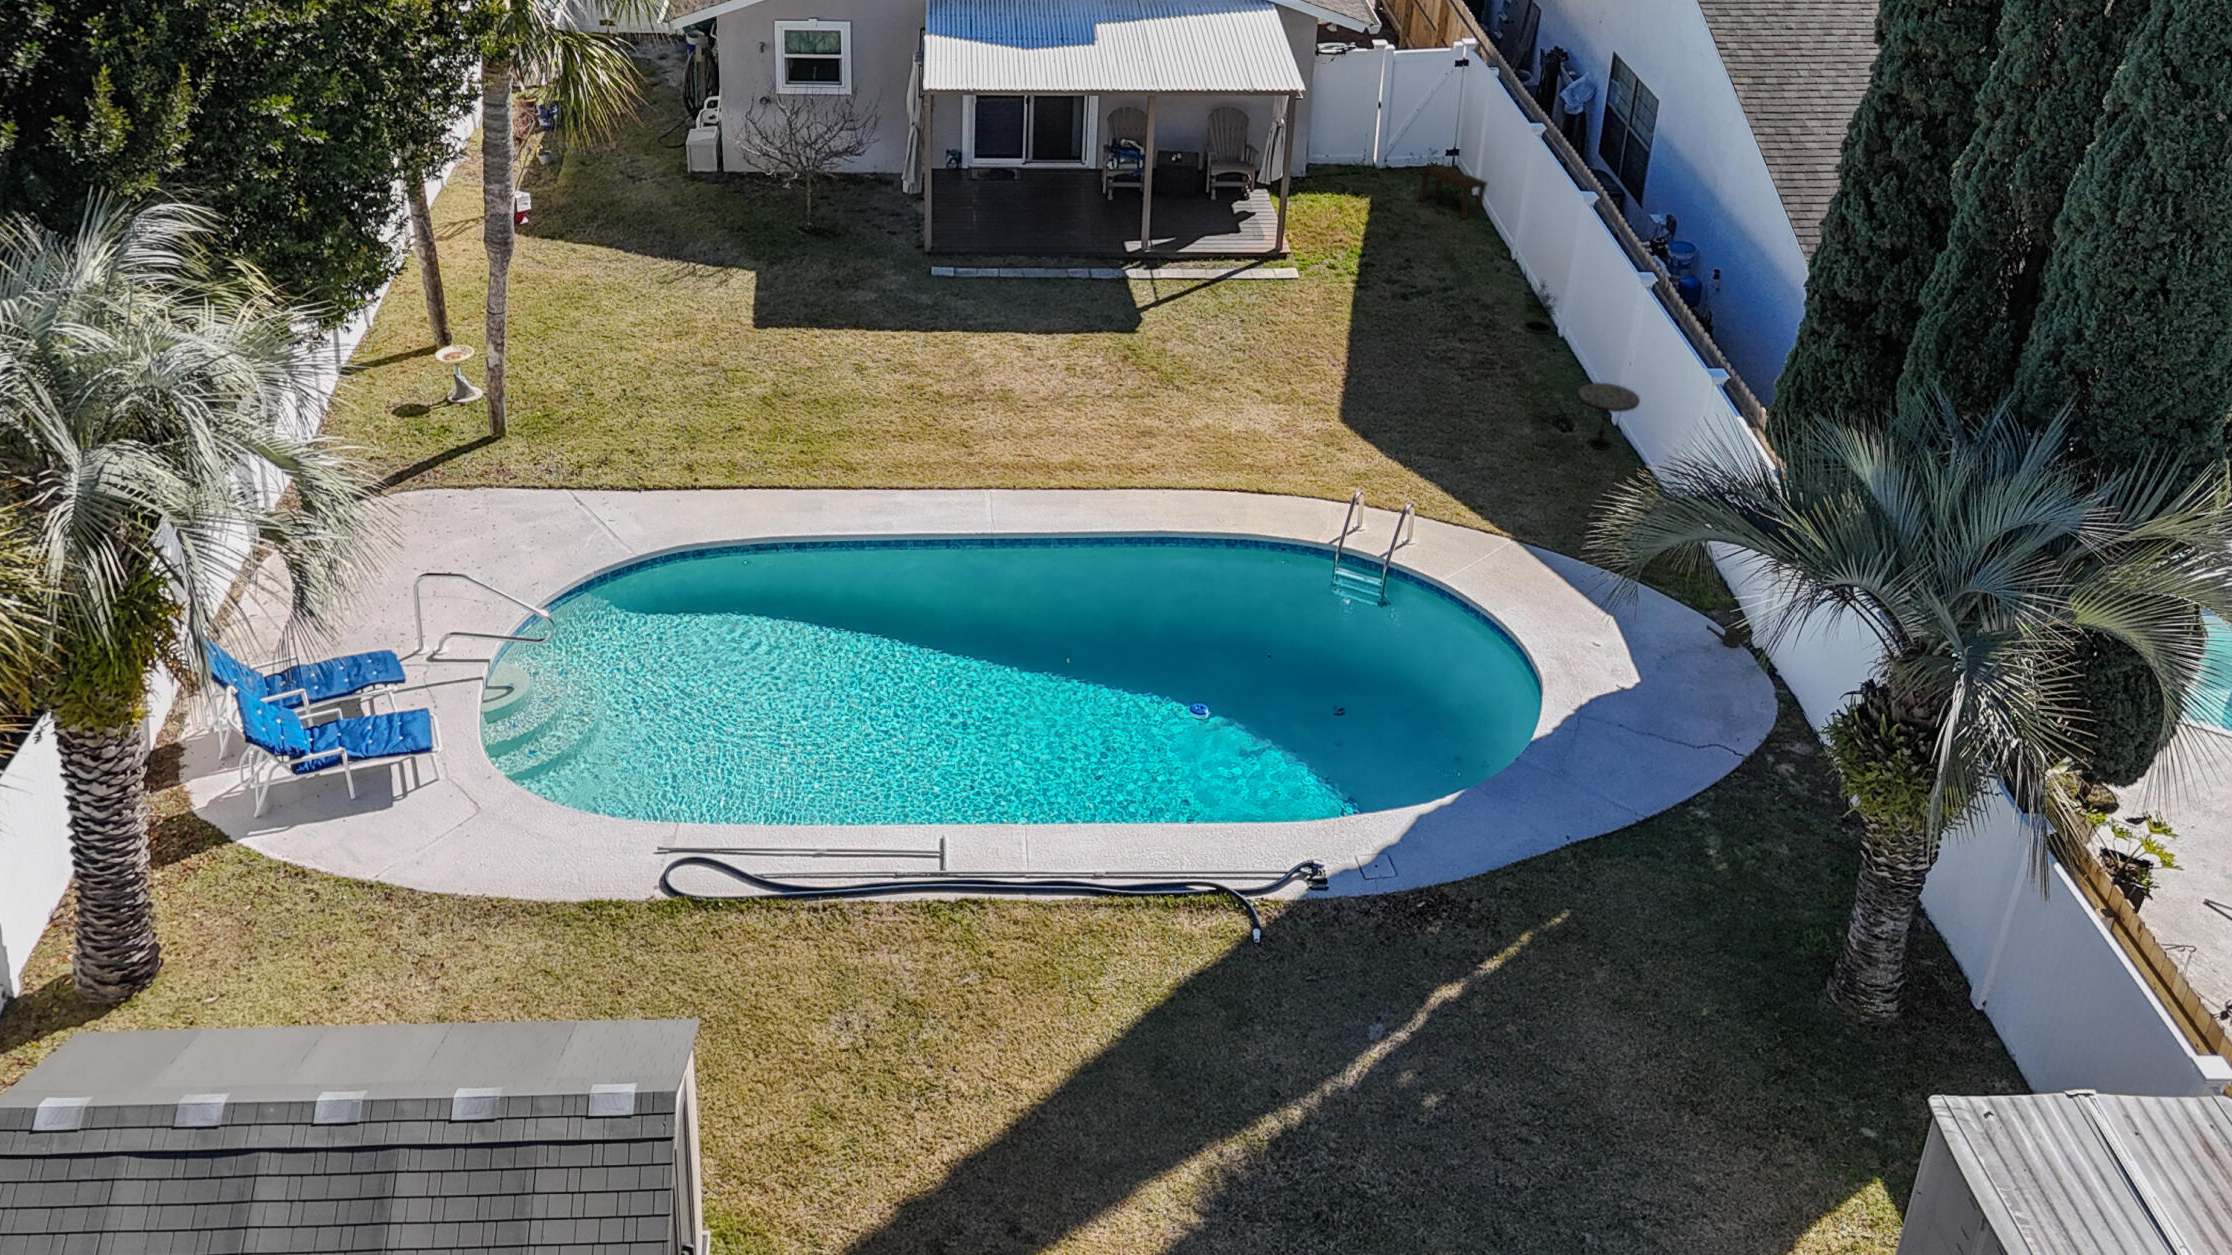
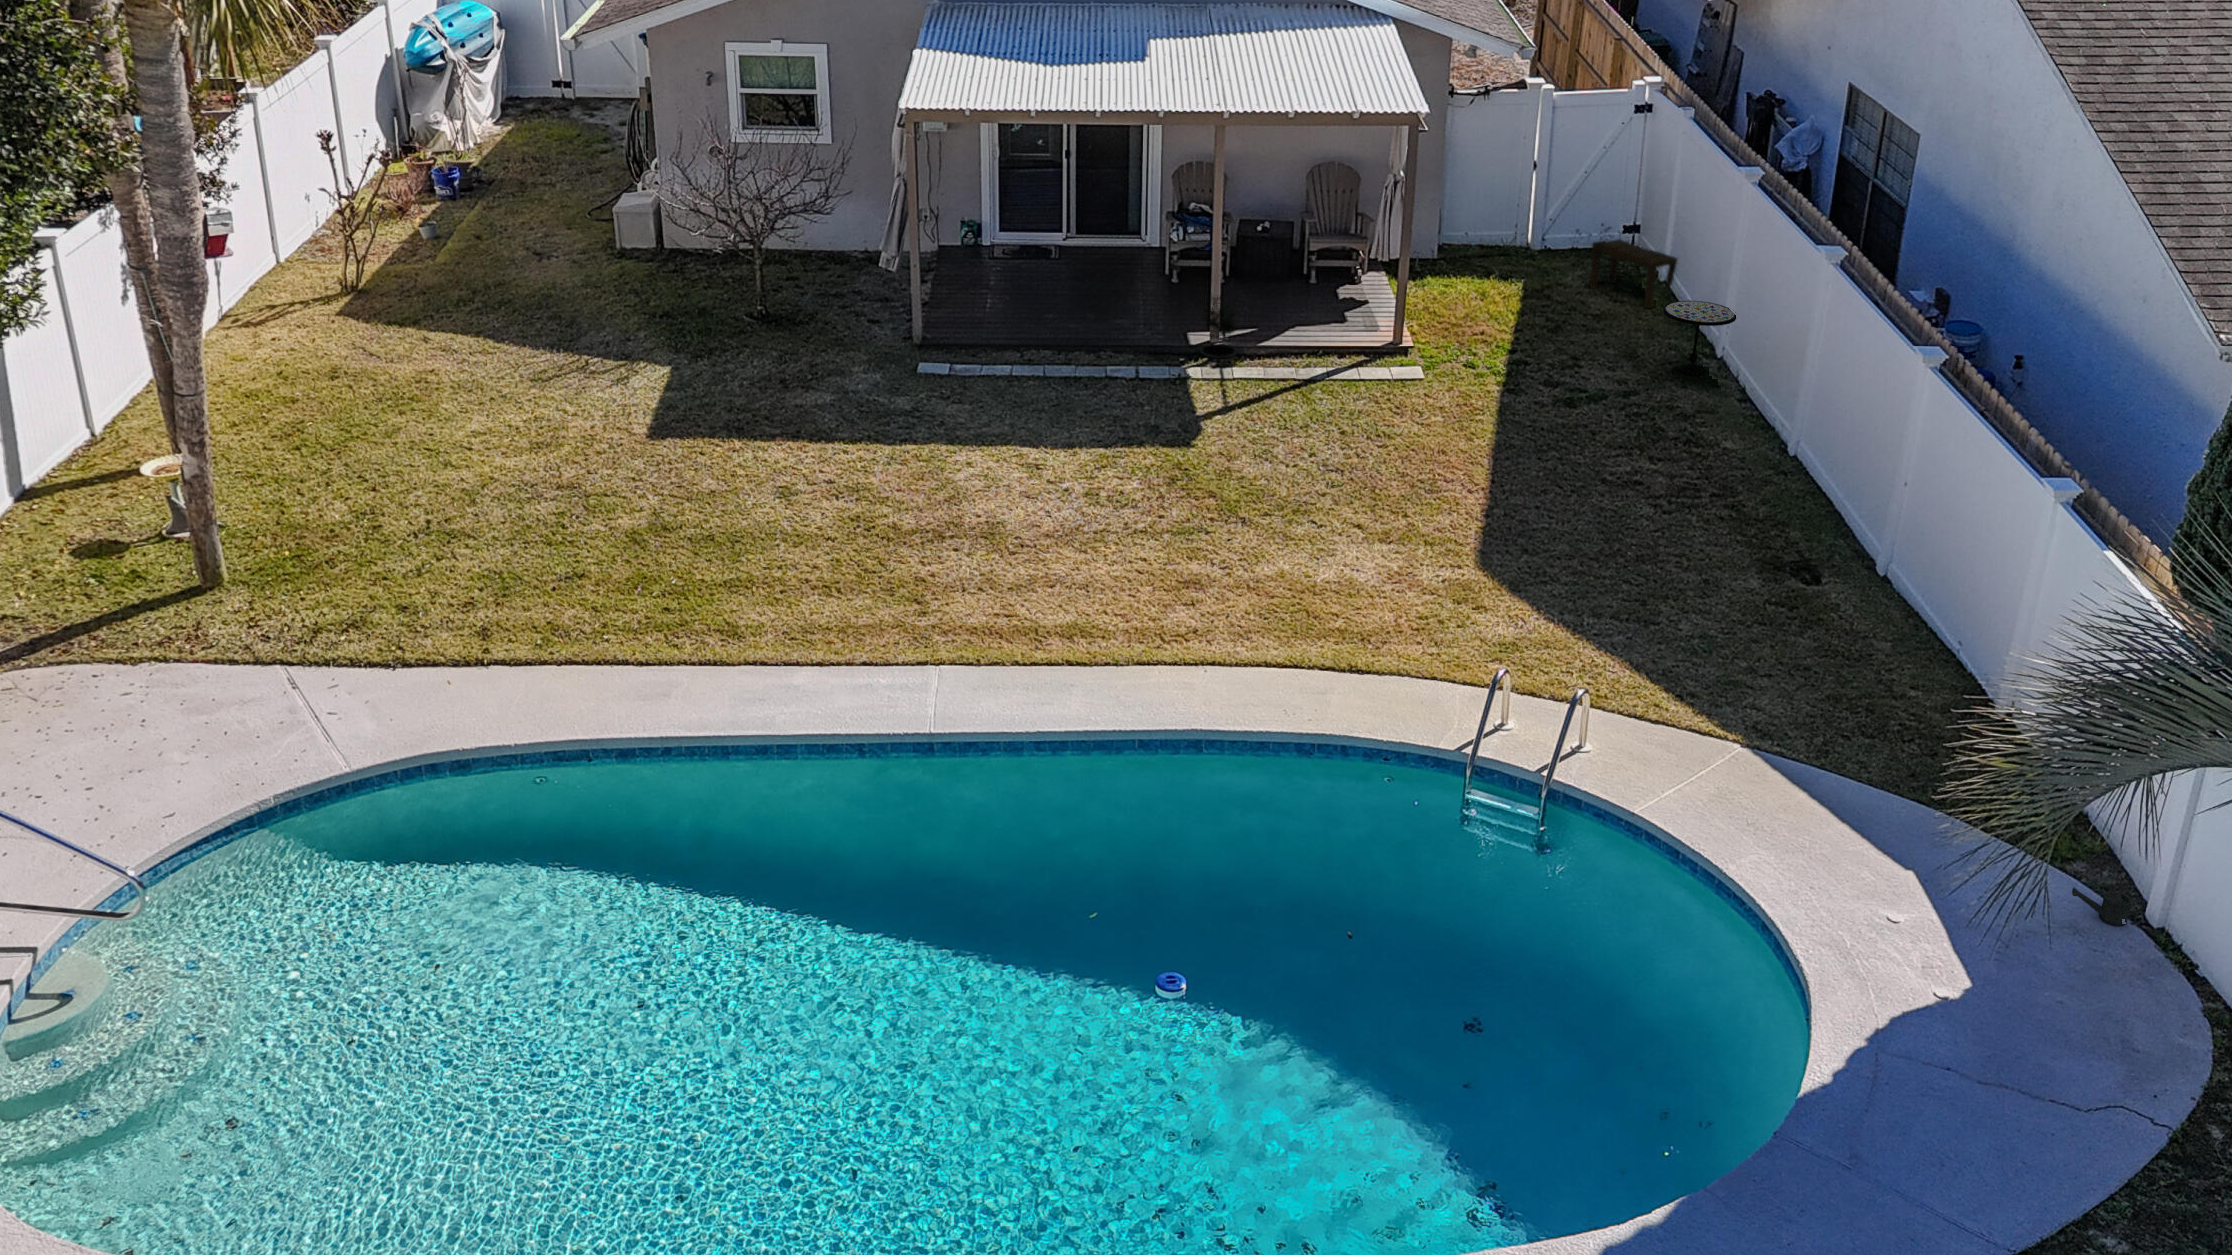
potted tree: present [1523,279,1556,333] -> present [1200,294,1237,358]
side table: present [1576,383,1640,449] -> present [1663,301,1736,376]

